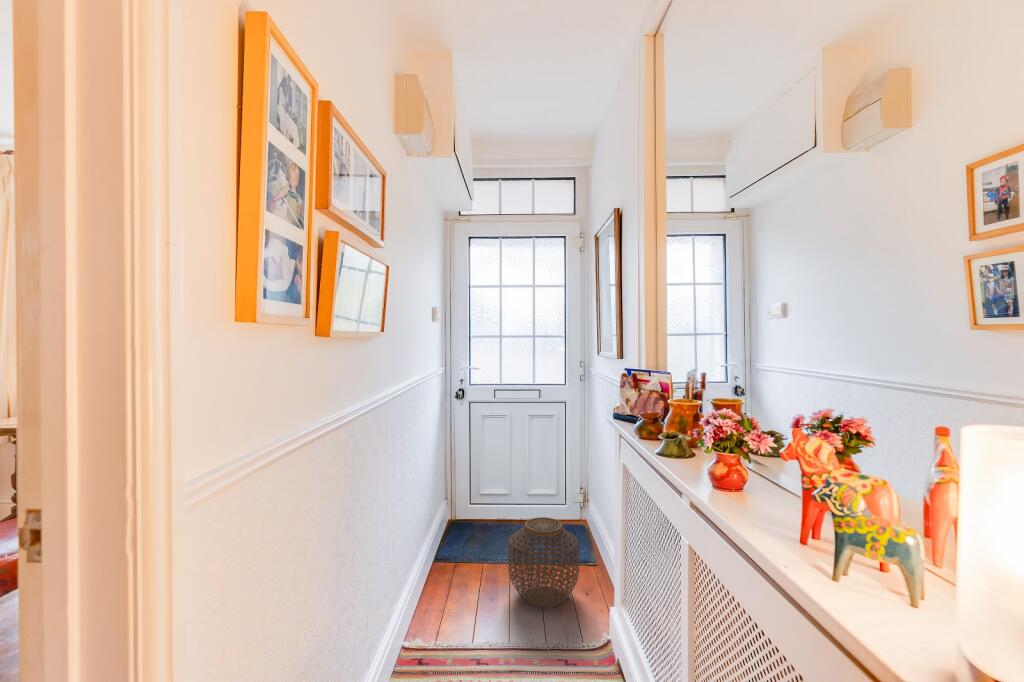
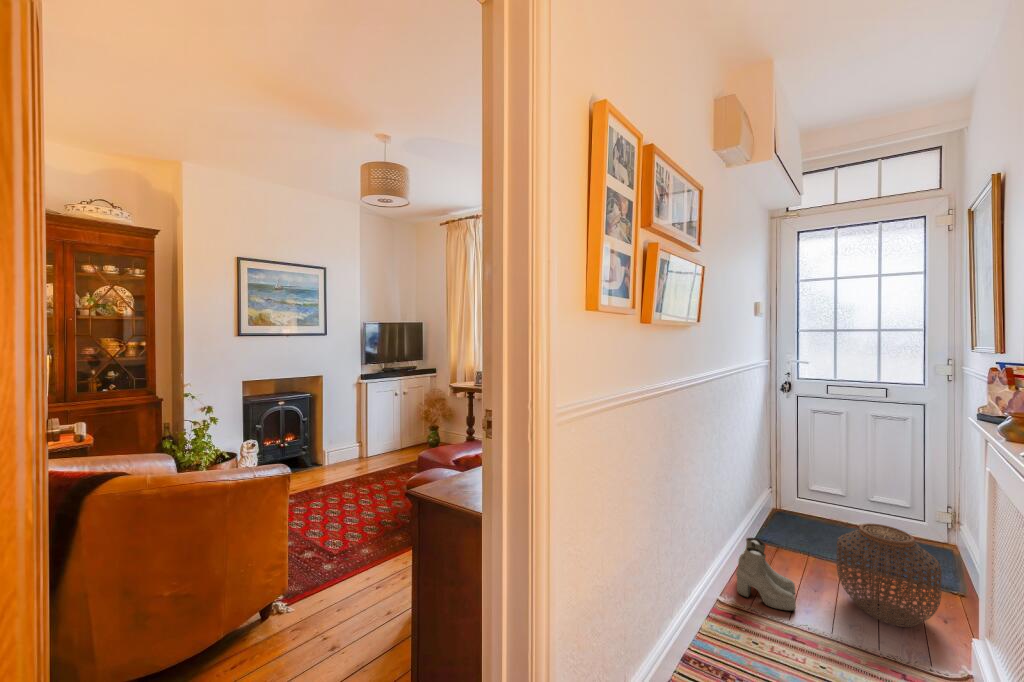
boots: none [422,562,477,633] -> present [736,538,796,611]

